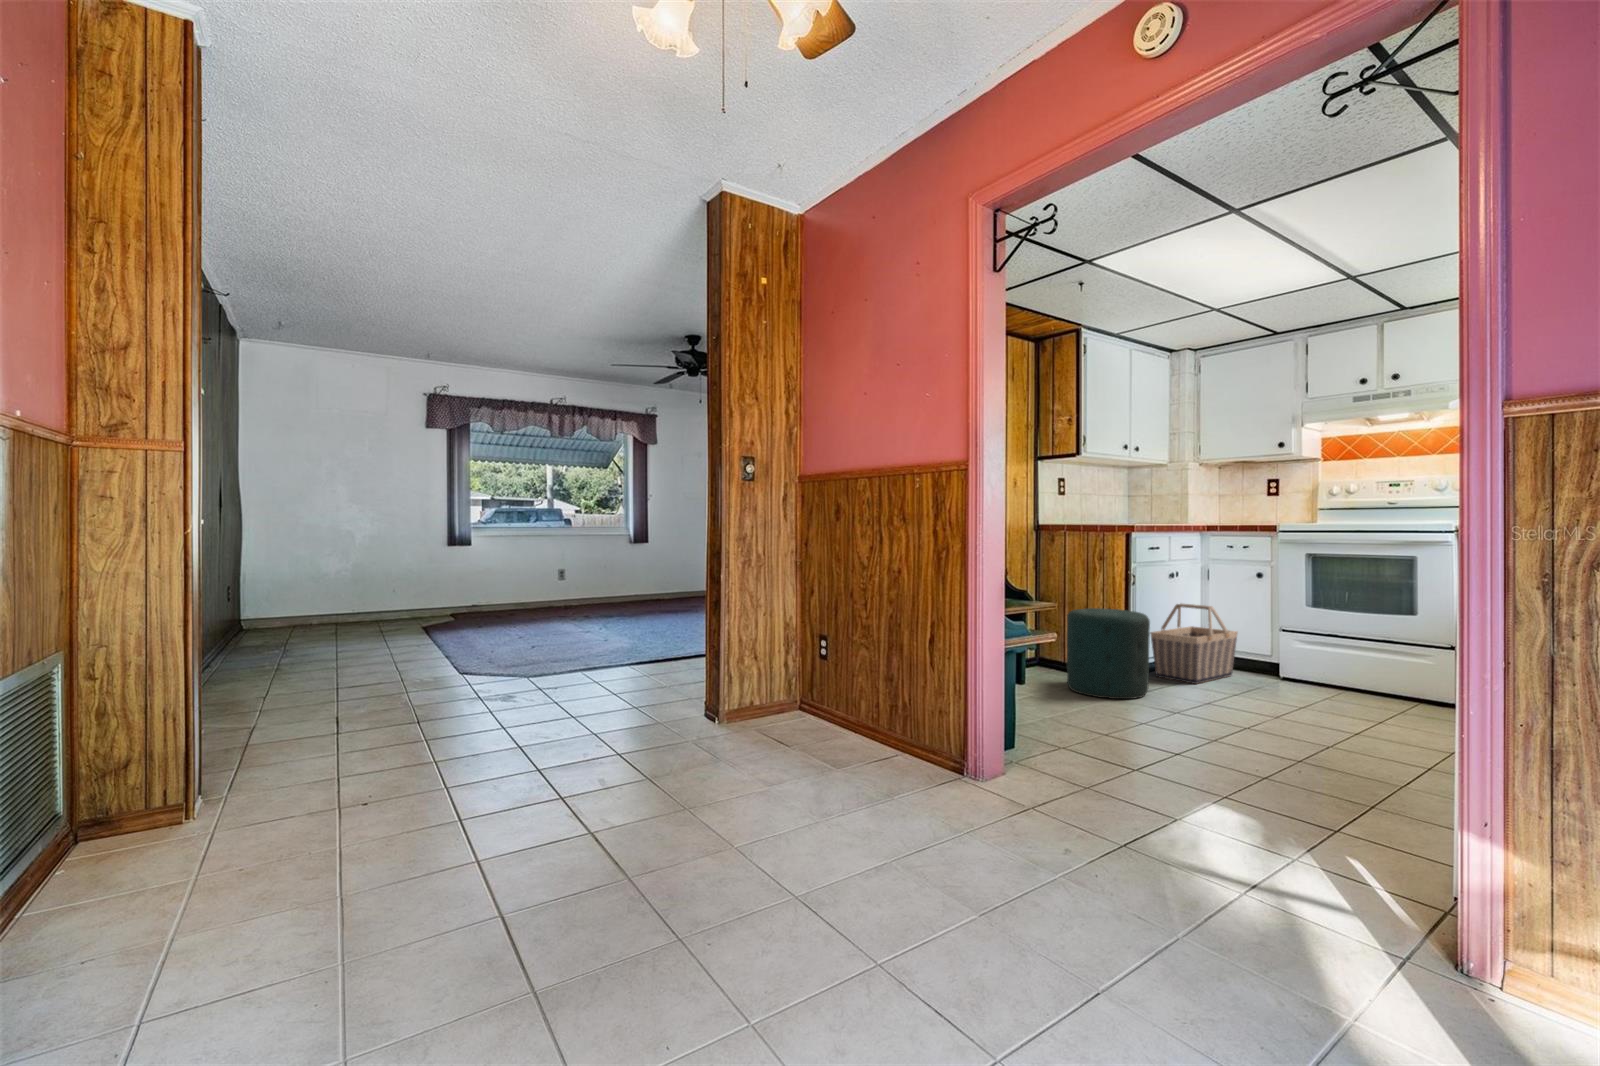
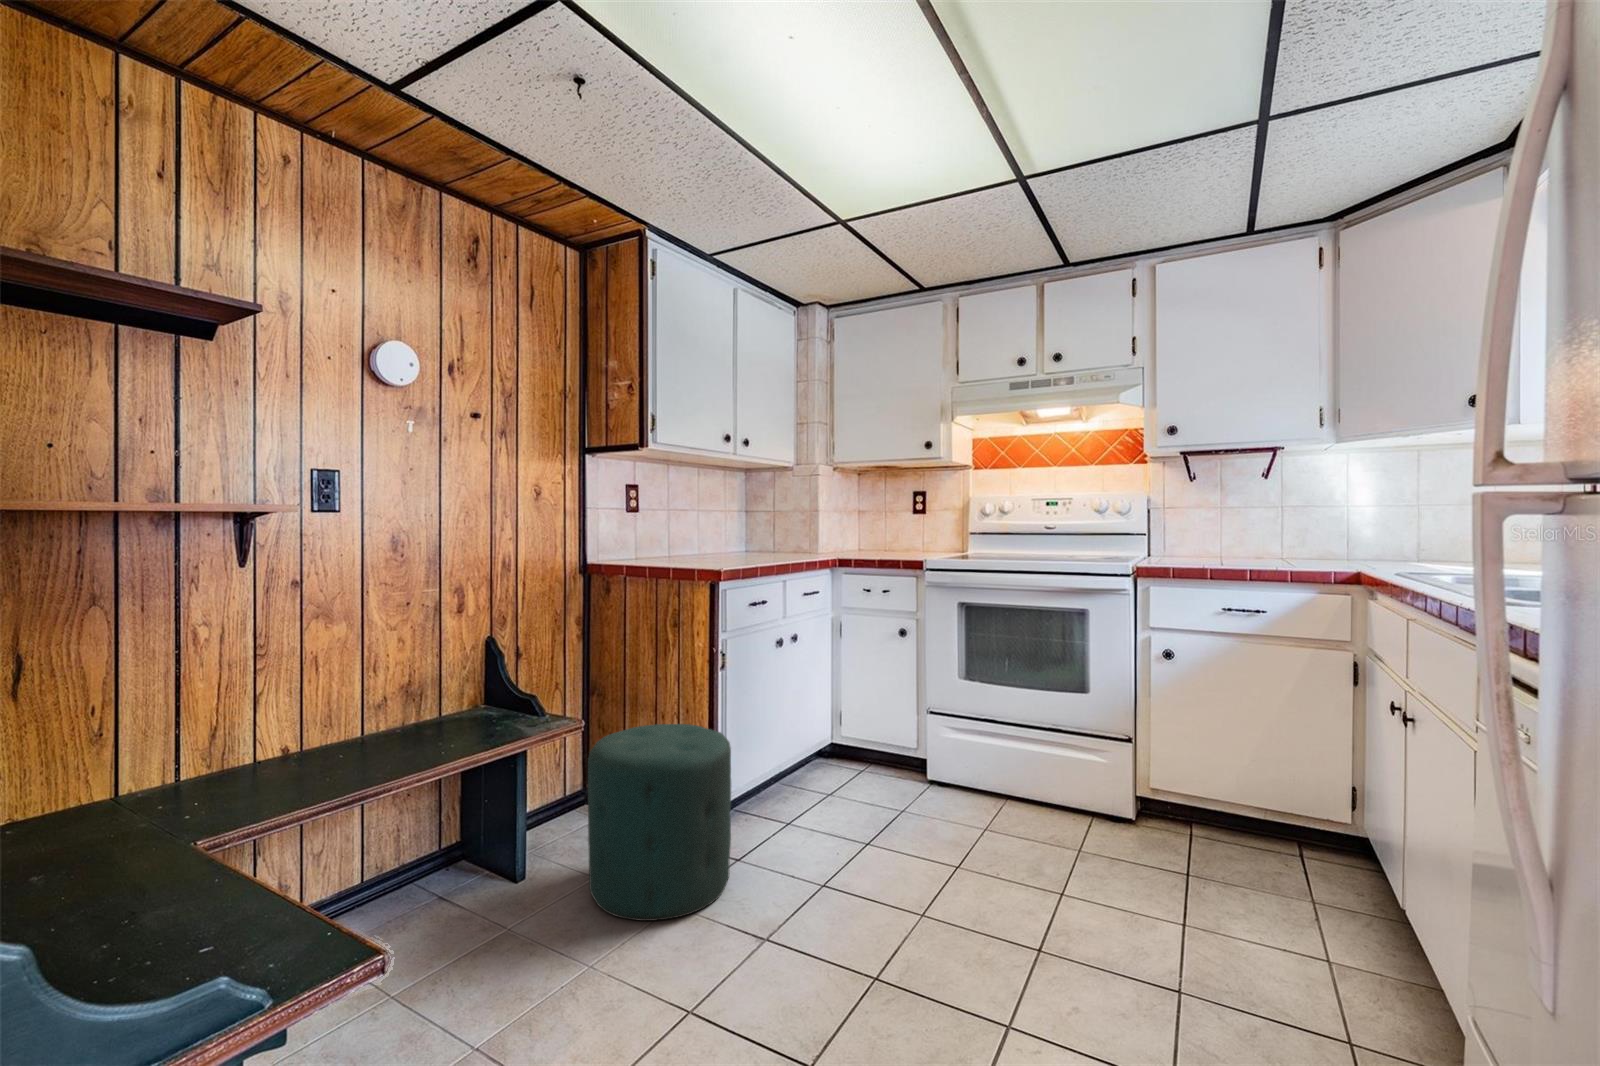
basket: present [1150,603,1238,684] -> none [750,687,875,829]

